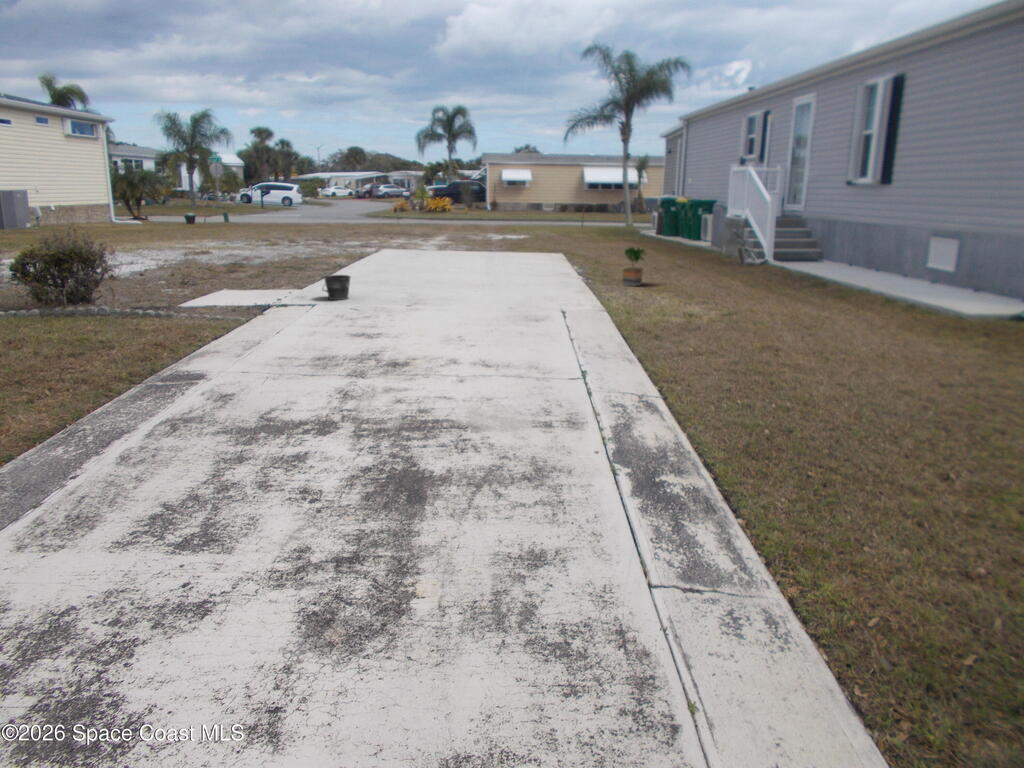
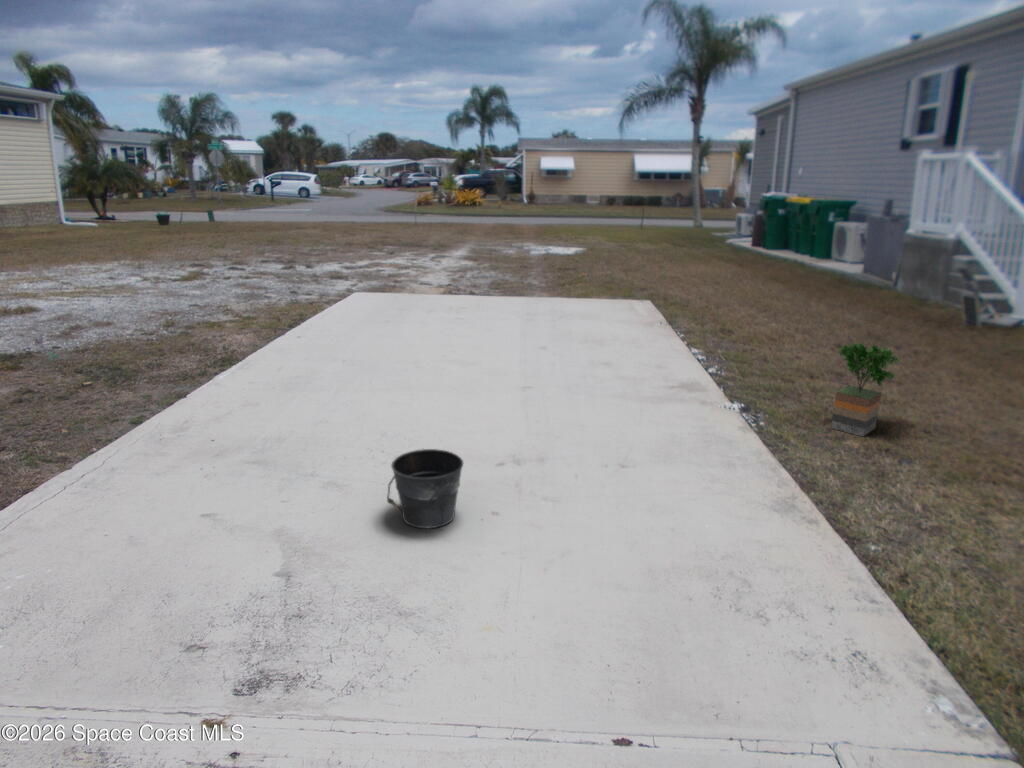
bucket: present [323,275,351,300] -> present [387,449,463,528]

